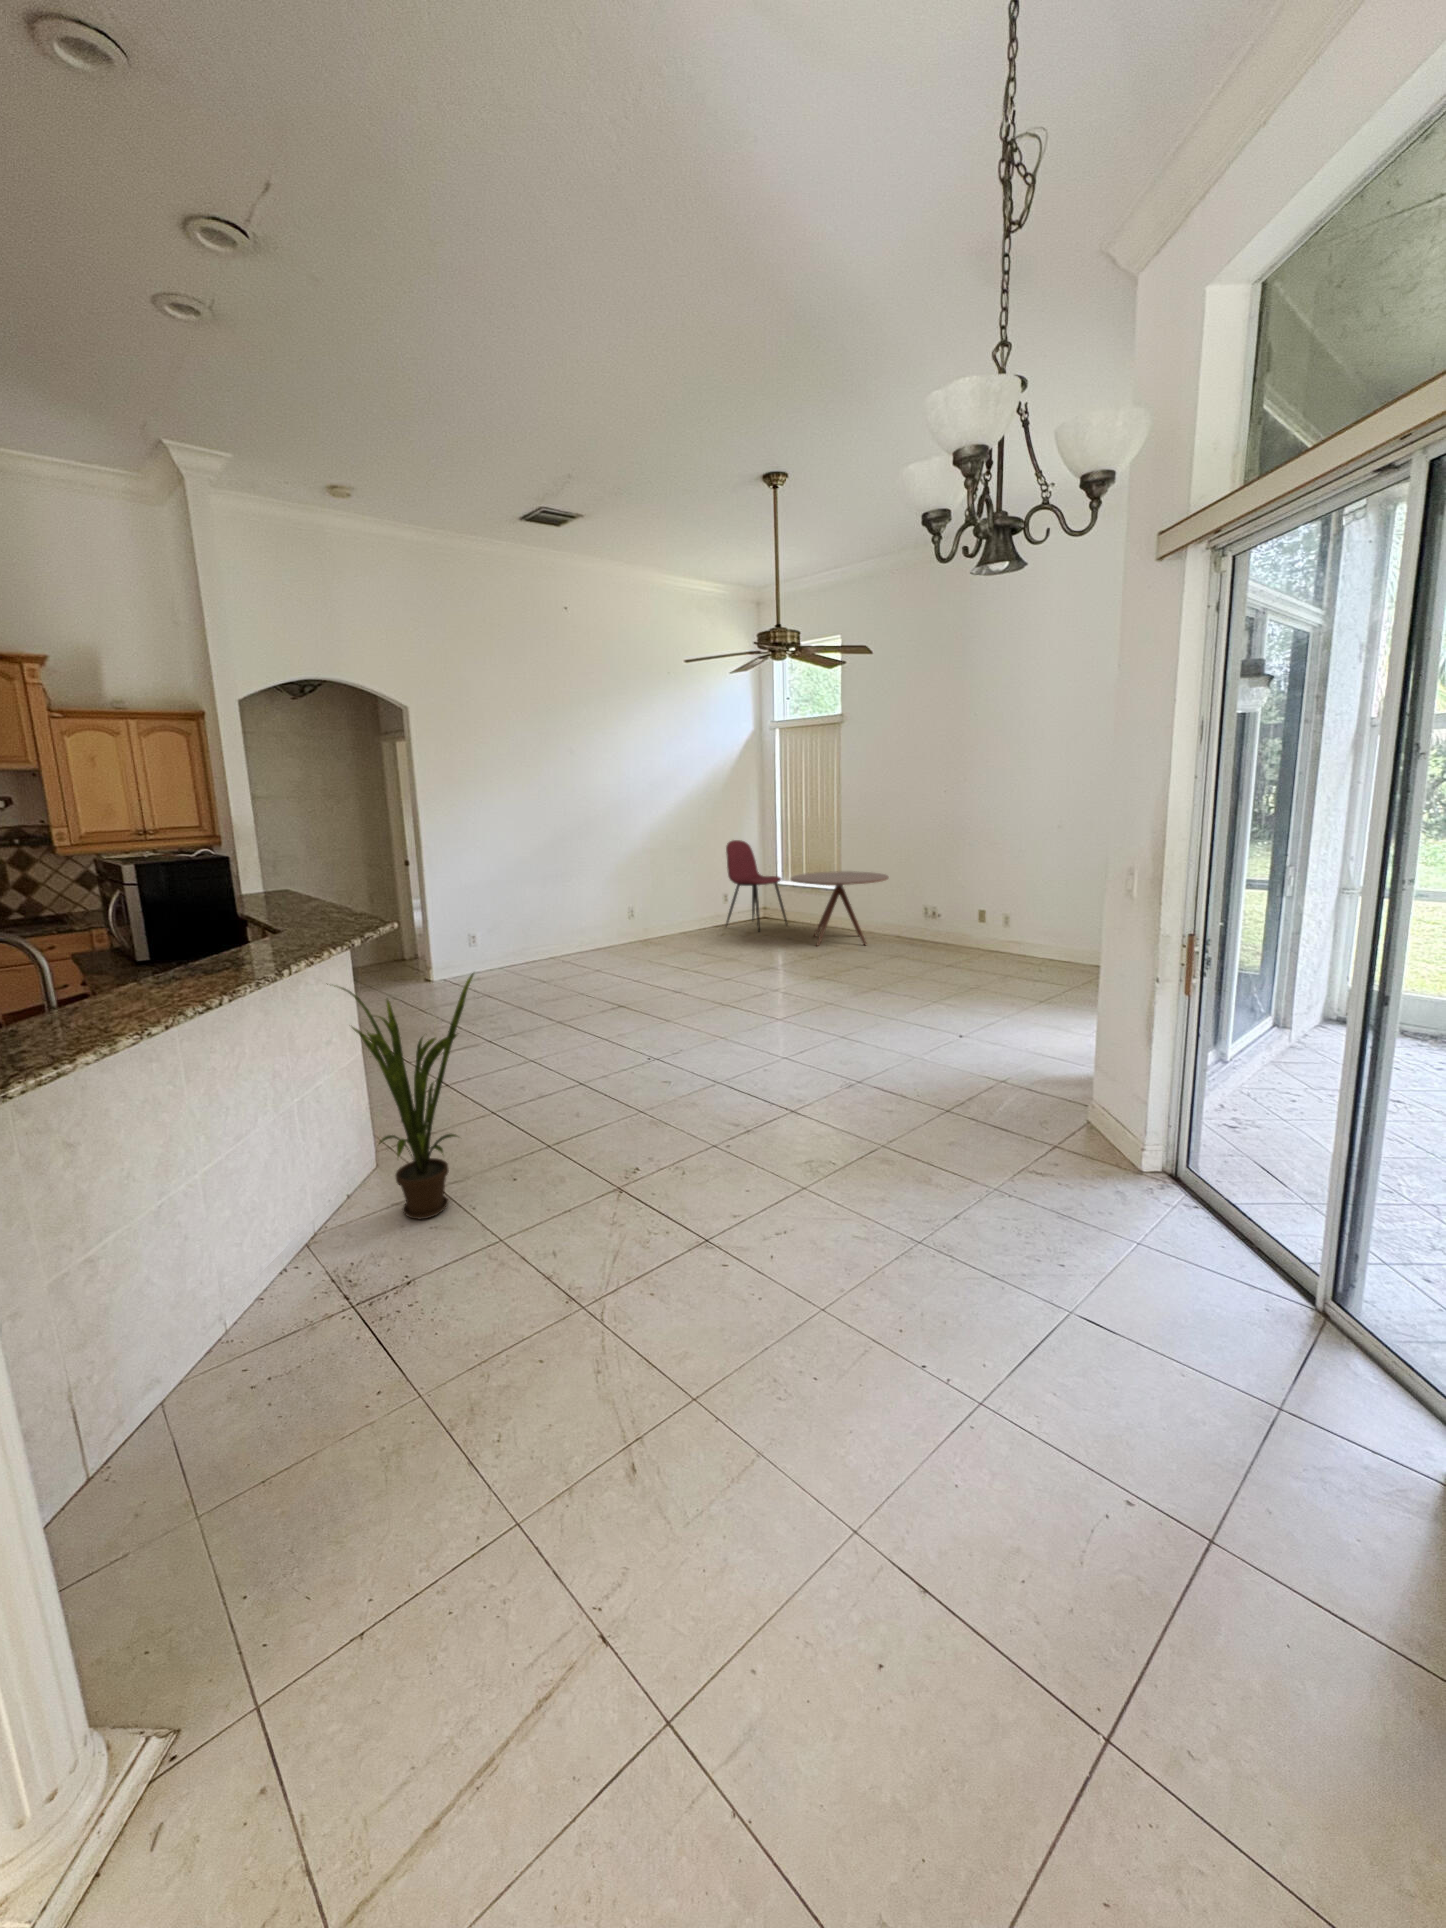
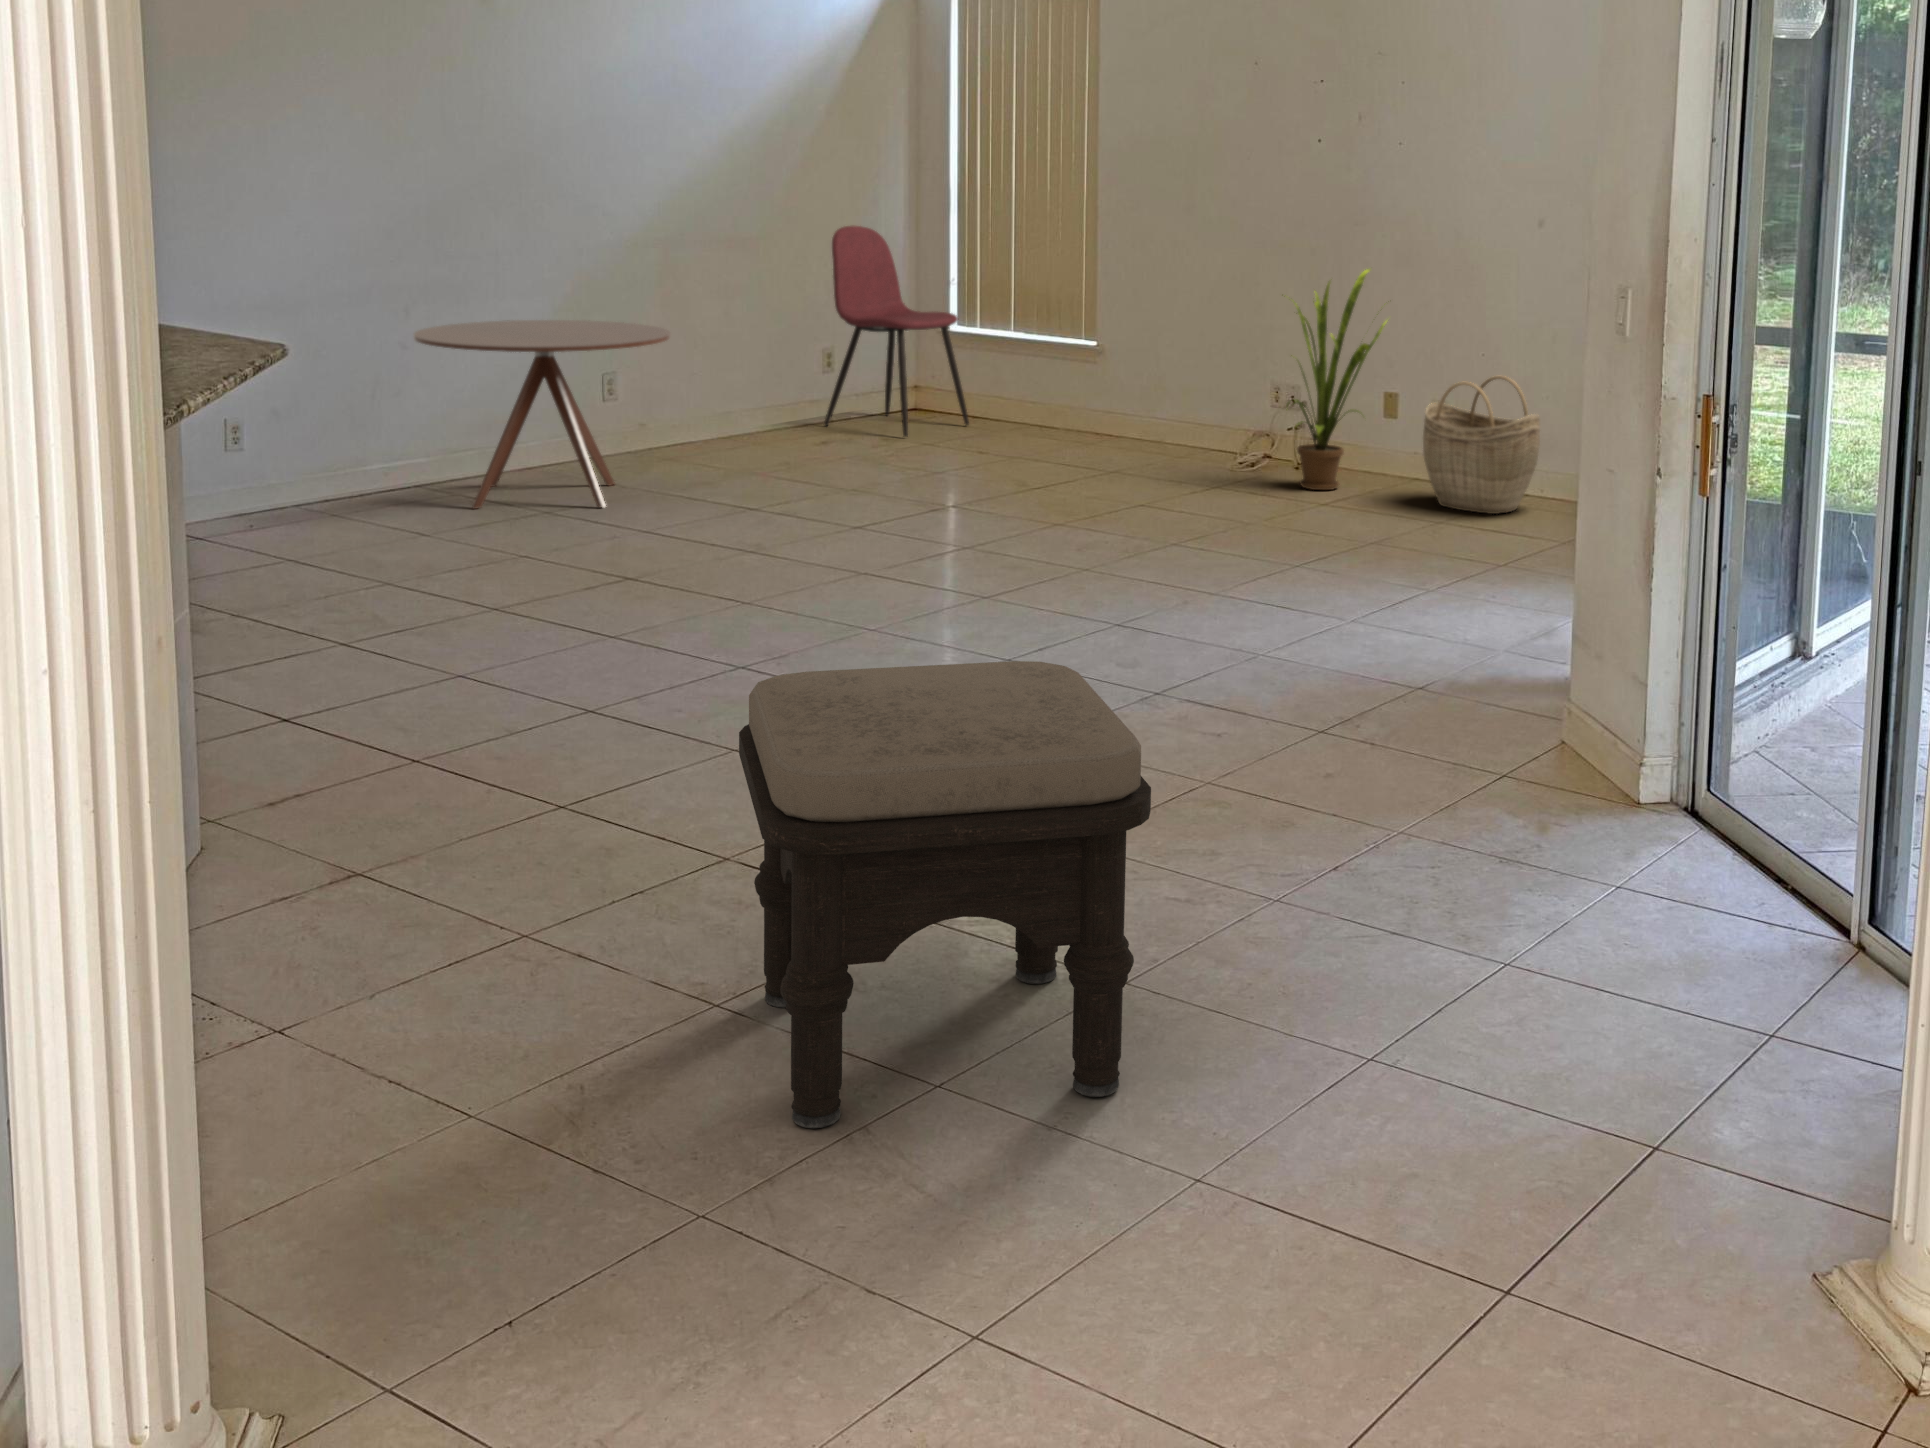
round table: present [791,871,889,946] -> present [413,320,671,509]
woven basket: none [1000,901,1061,969] -> present [1423,376,1540,514]
house plant: present [327,973,474,1219] -> present [1287,269,1386,490]
ottoman: none [568,1117,822,1436] -> present [739,661,1151,1128]

